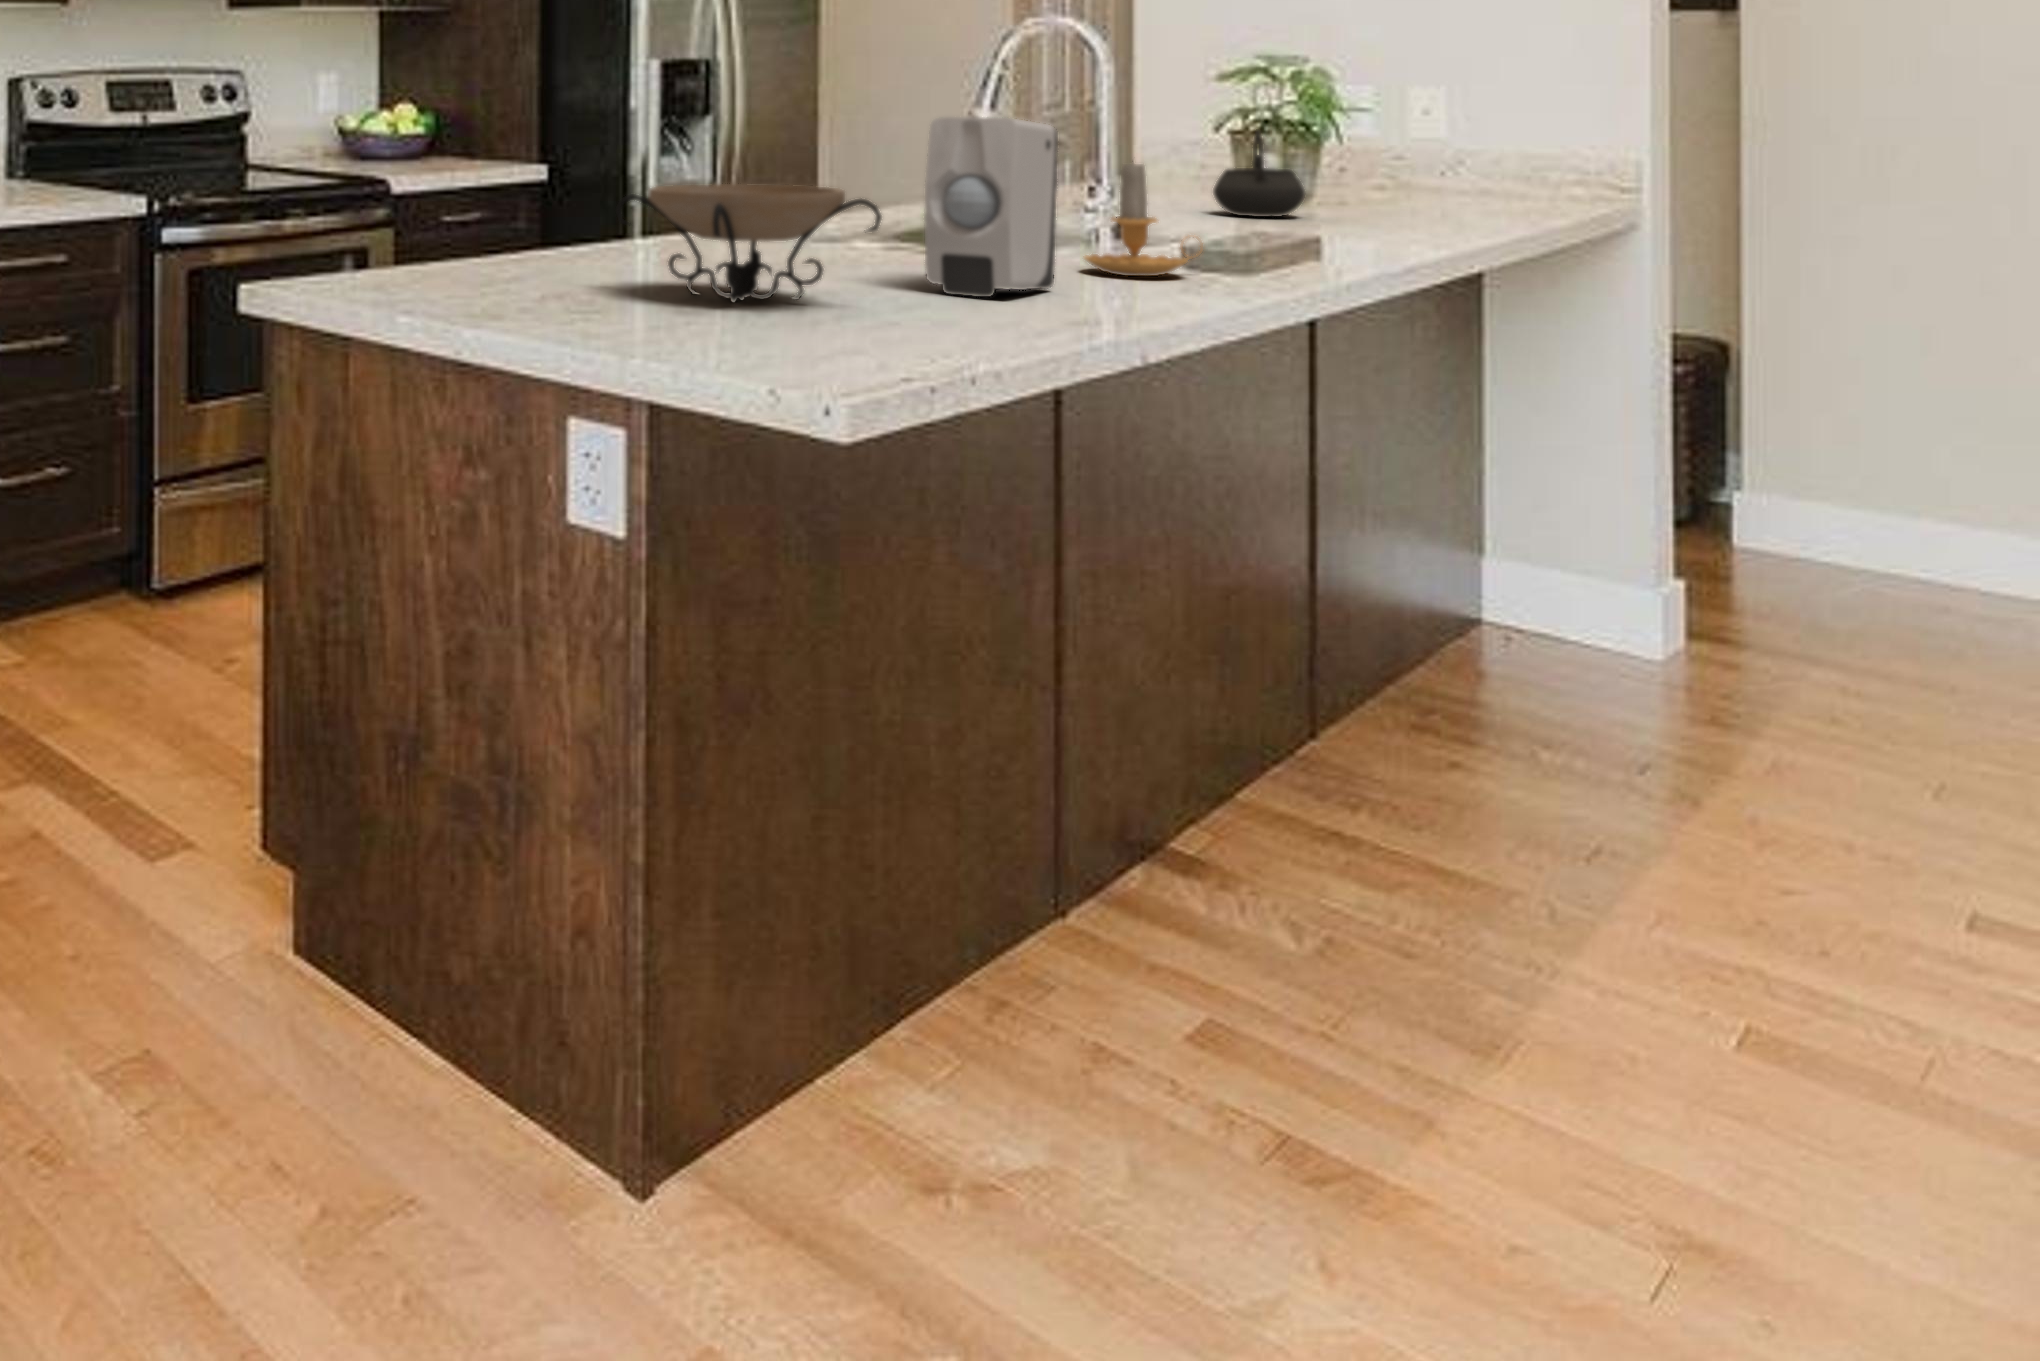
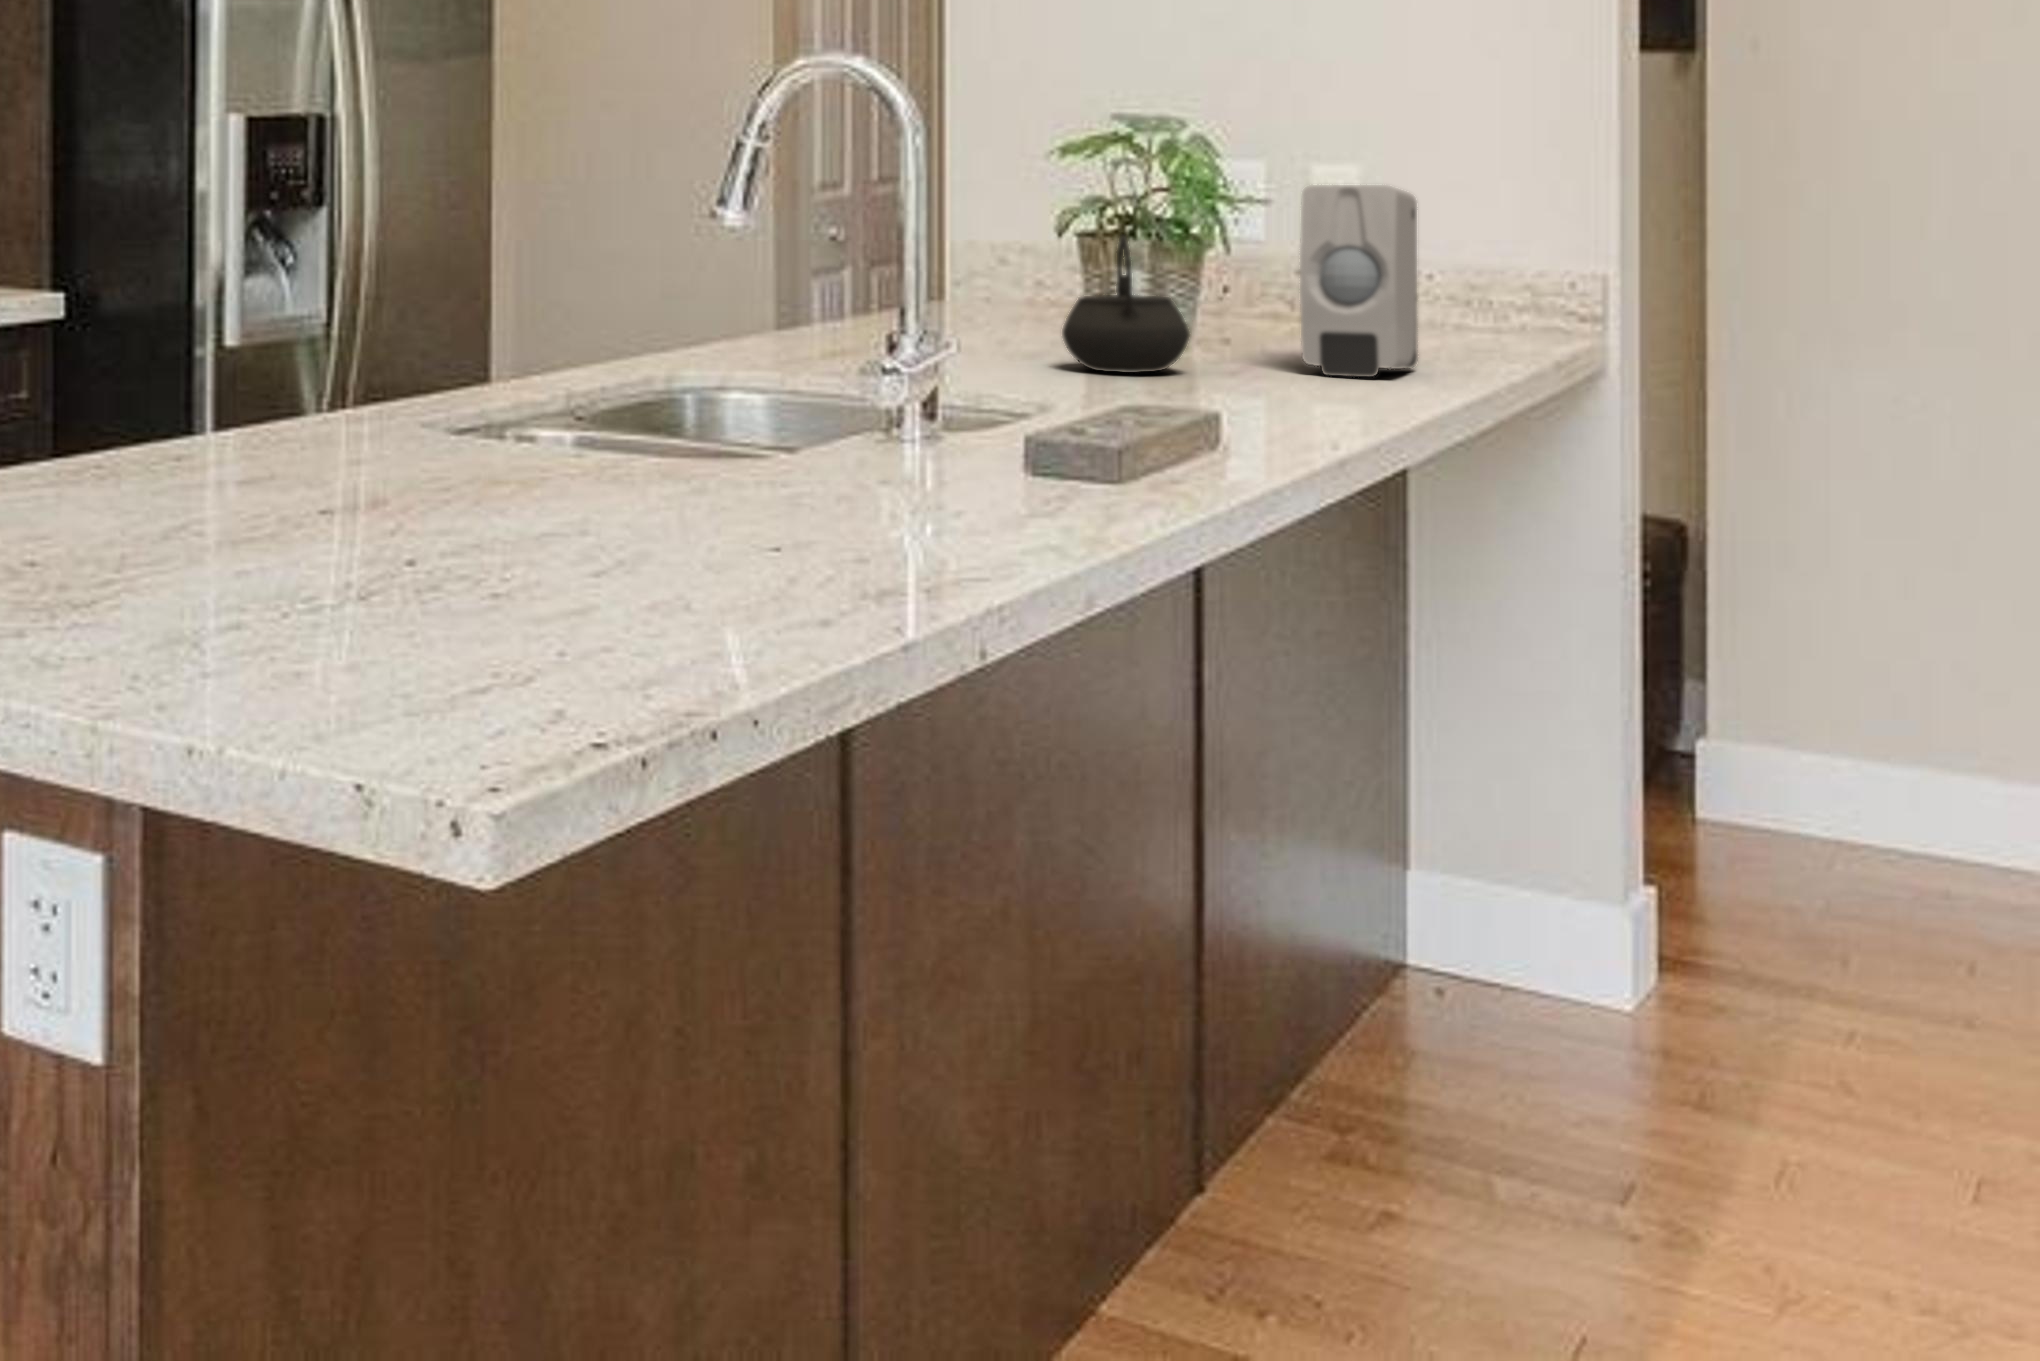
soap dispenser: present [924,117,1058,297] -> present [1300,185,1418,377]
candle: present [1084,163,1203,276] -> none [877,297,1054,495]
decorative bowl: present [616,184,882,302] -> none [115,360,560,581]

